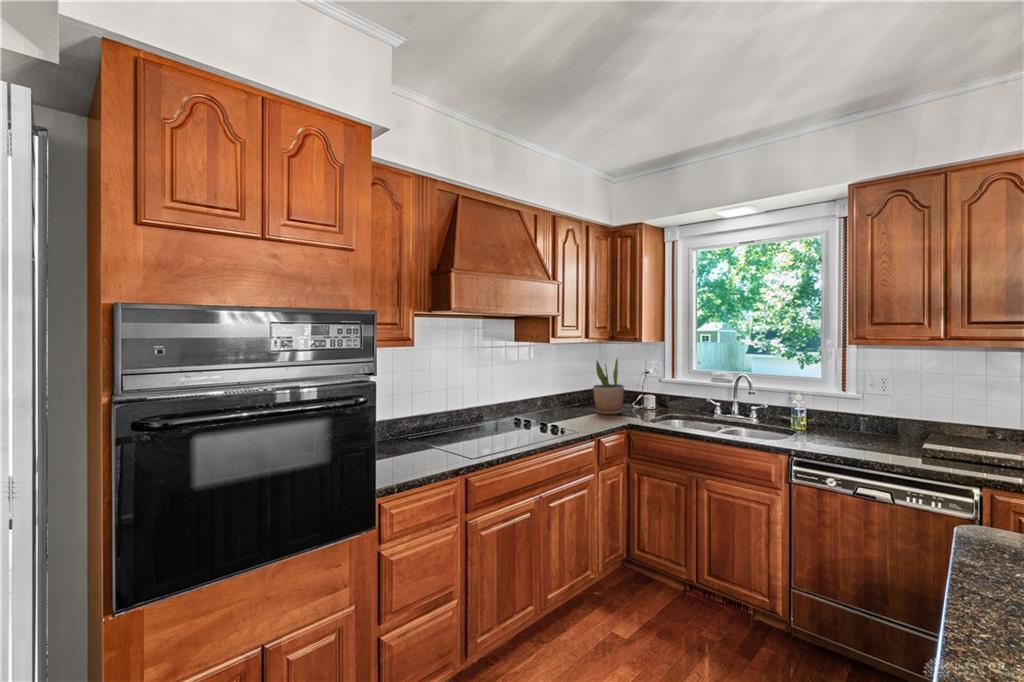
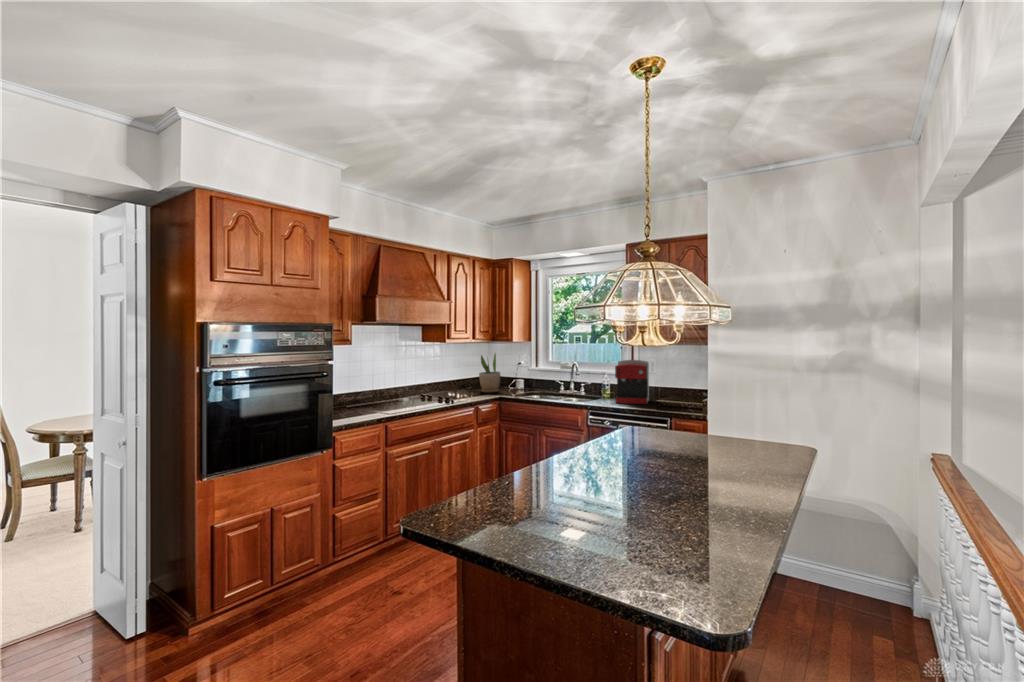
coffee maker: none [829,373,898,450] -> present [615,360,649,404]

